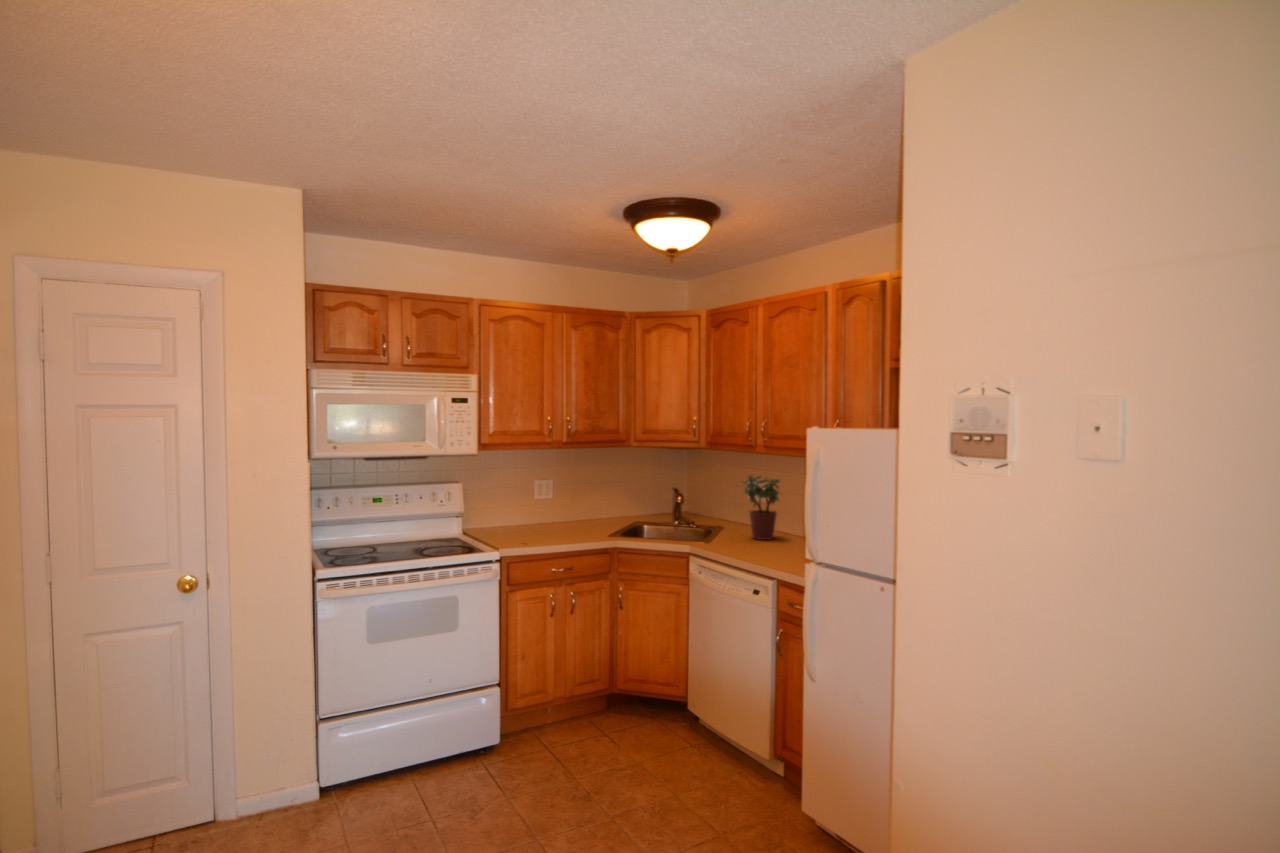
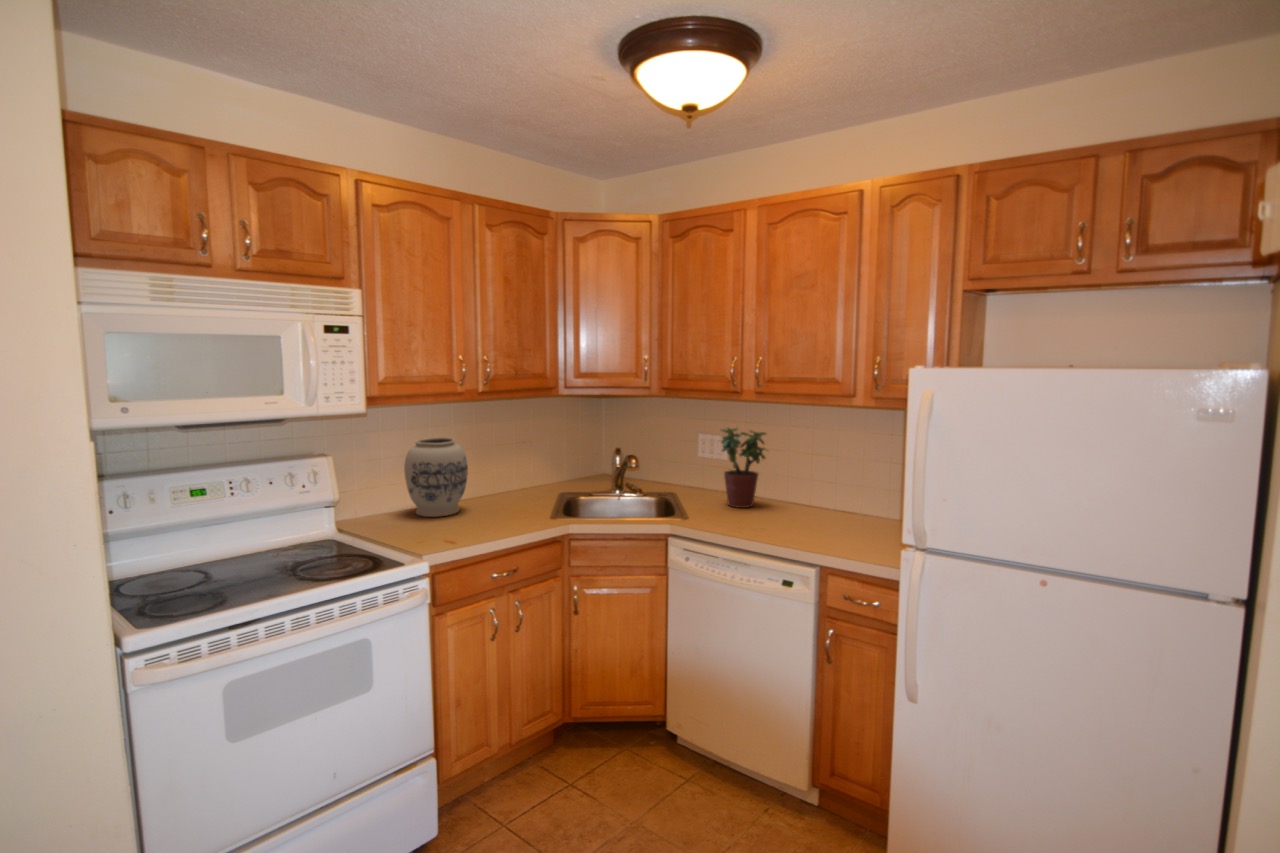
vase: none [516,476,560,531] -> present [404,437,468,517]

